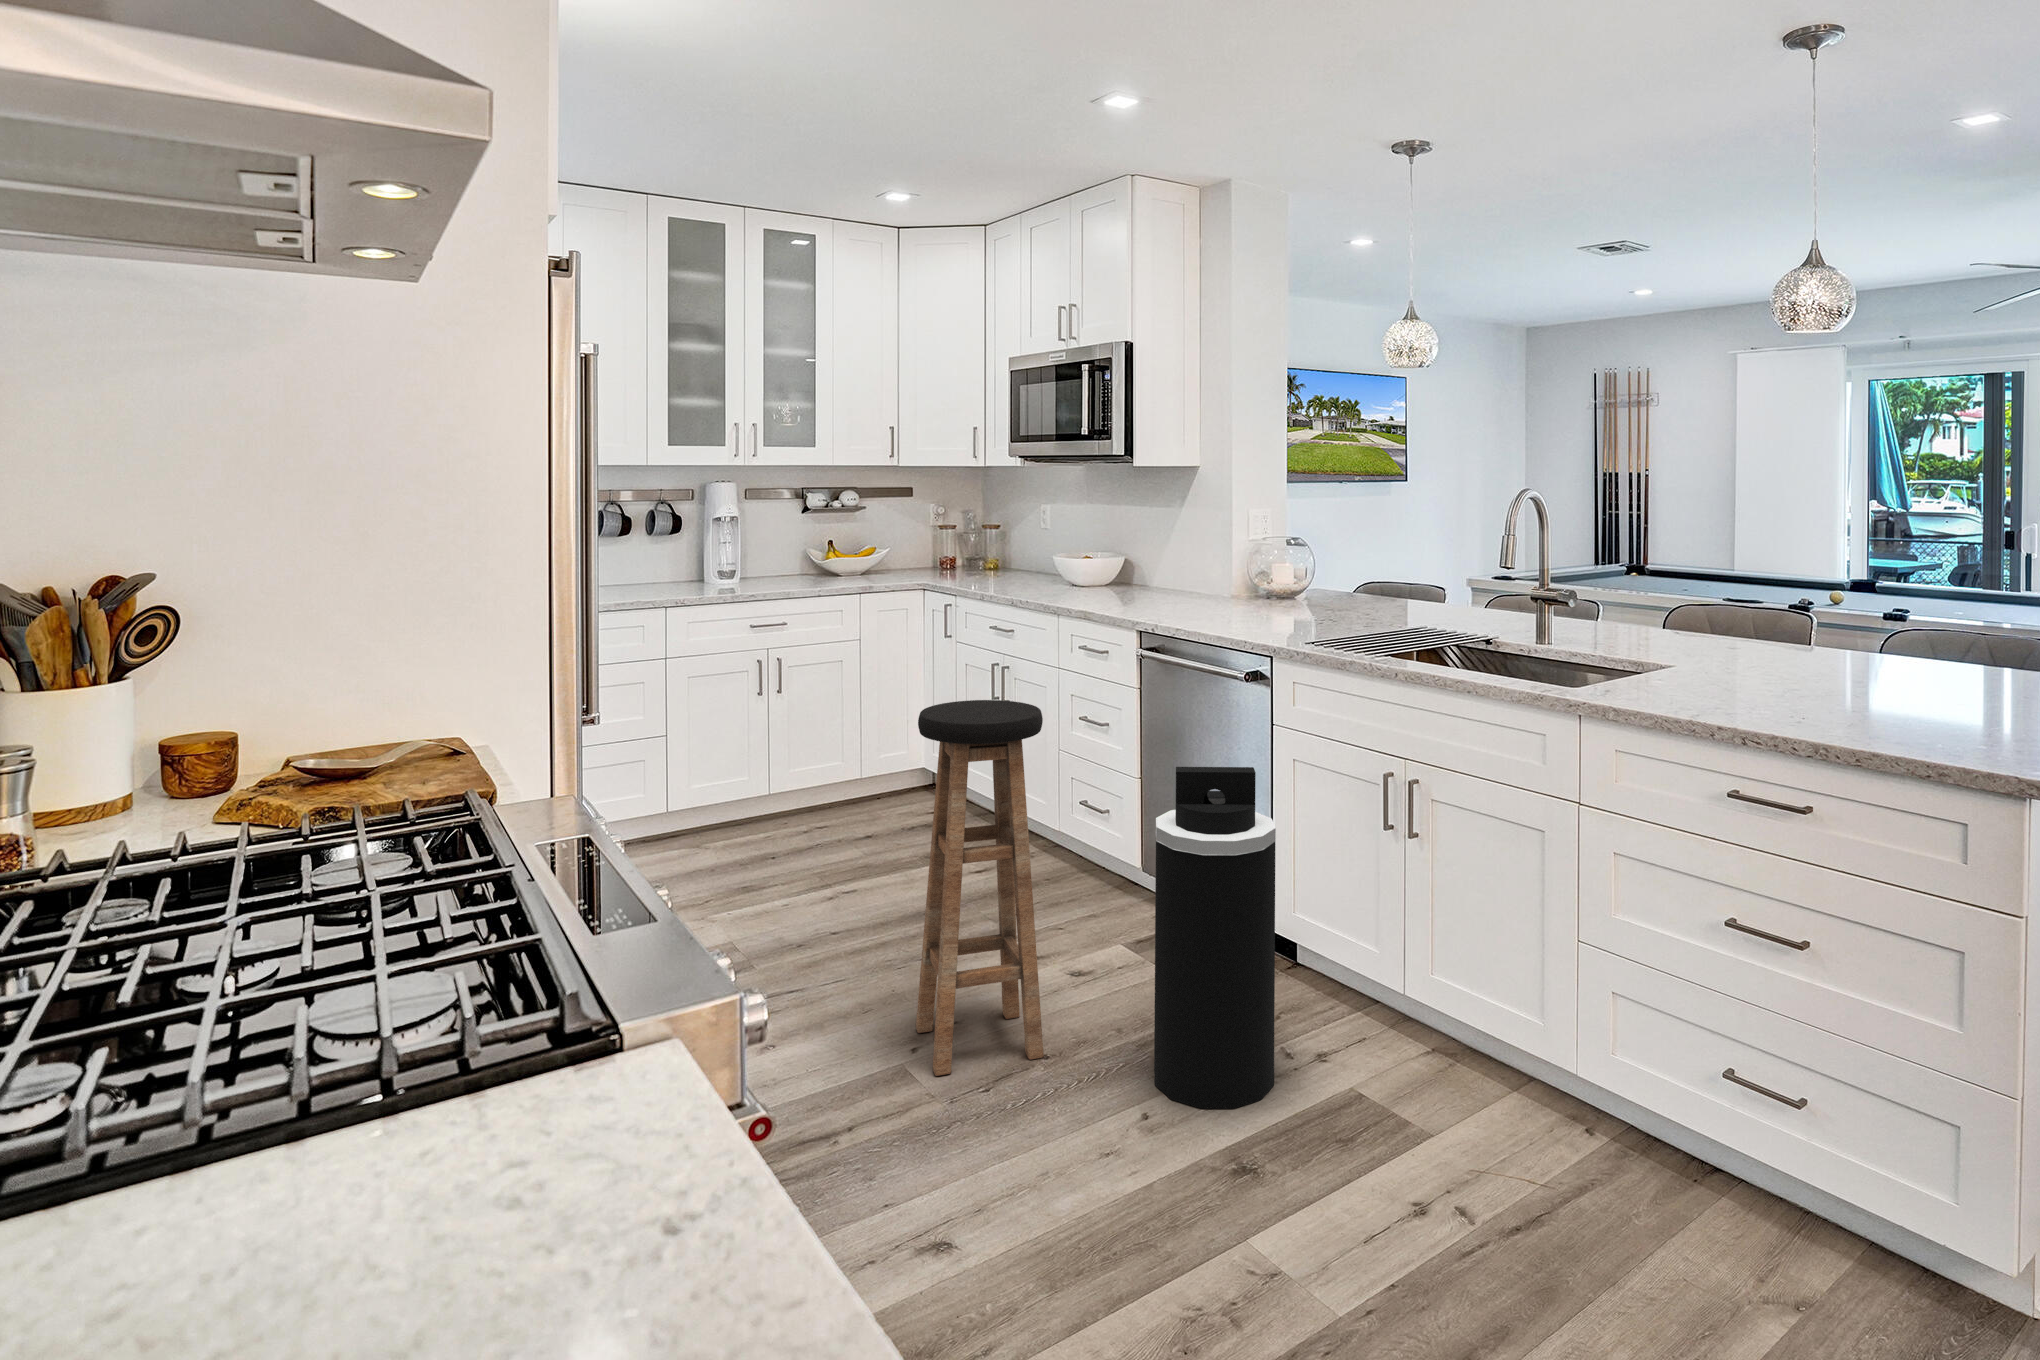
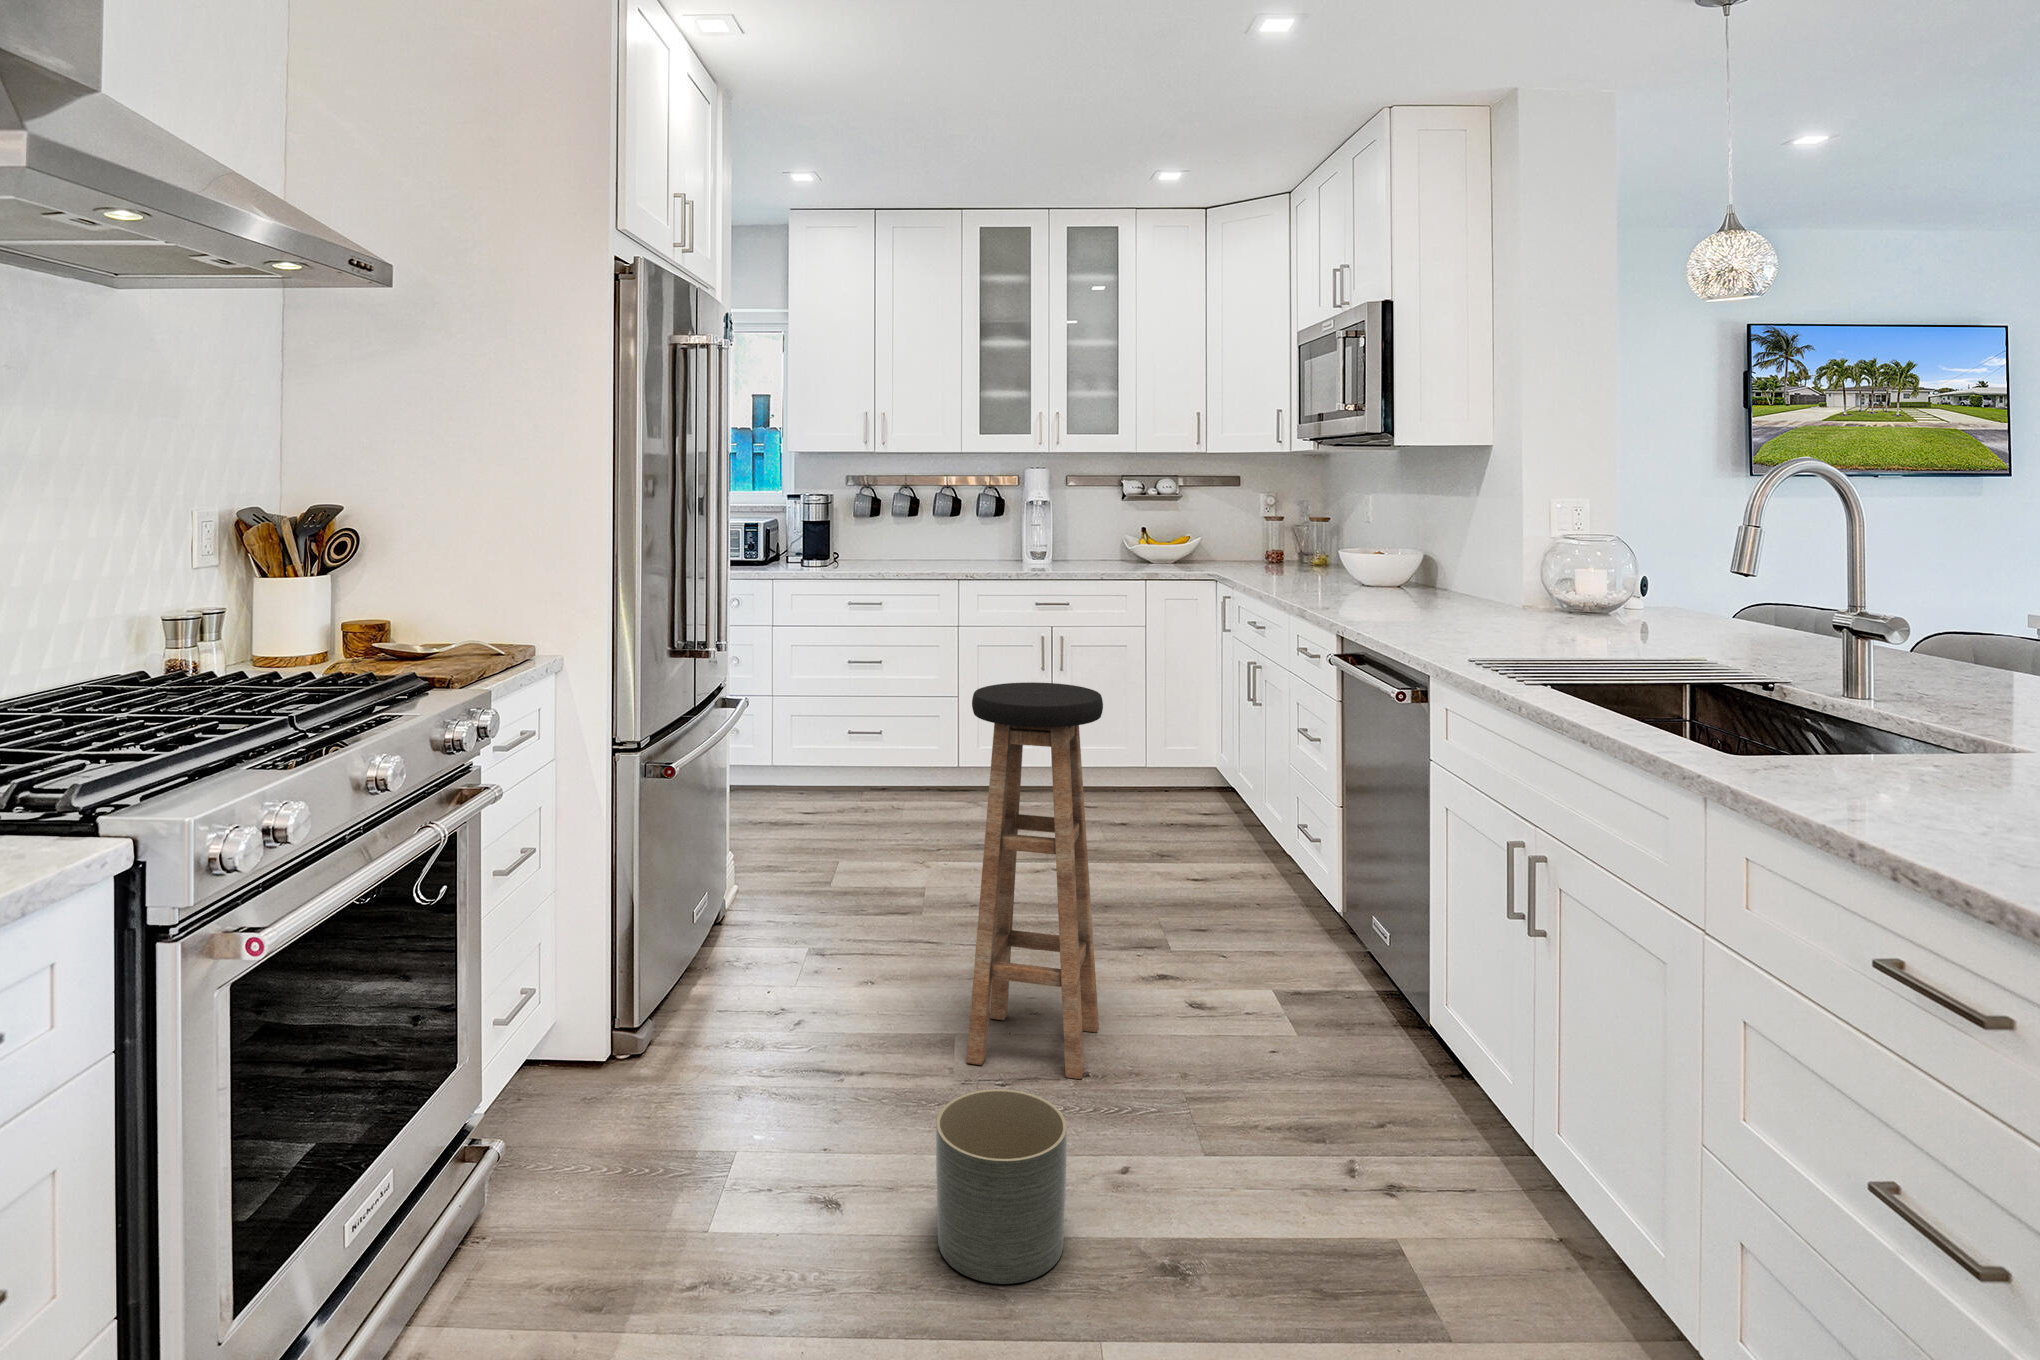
trash can: present [1154,767,1276,1109] -> none [1165,781,1316,1207]
planter: none [1047,1065,1164,1235] -> present [936,1089,1067,1284]

